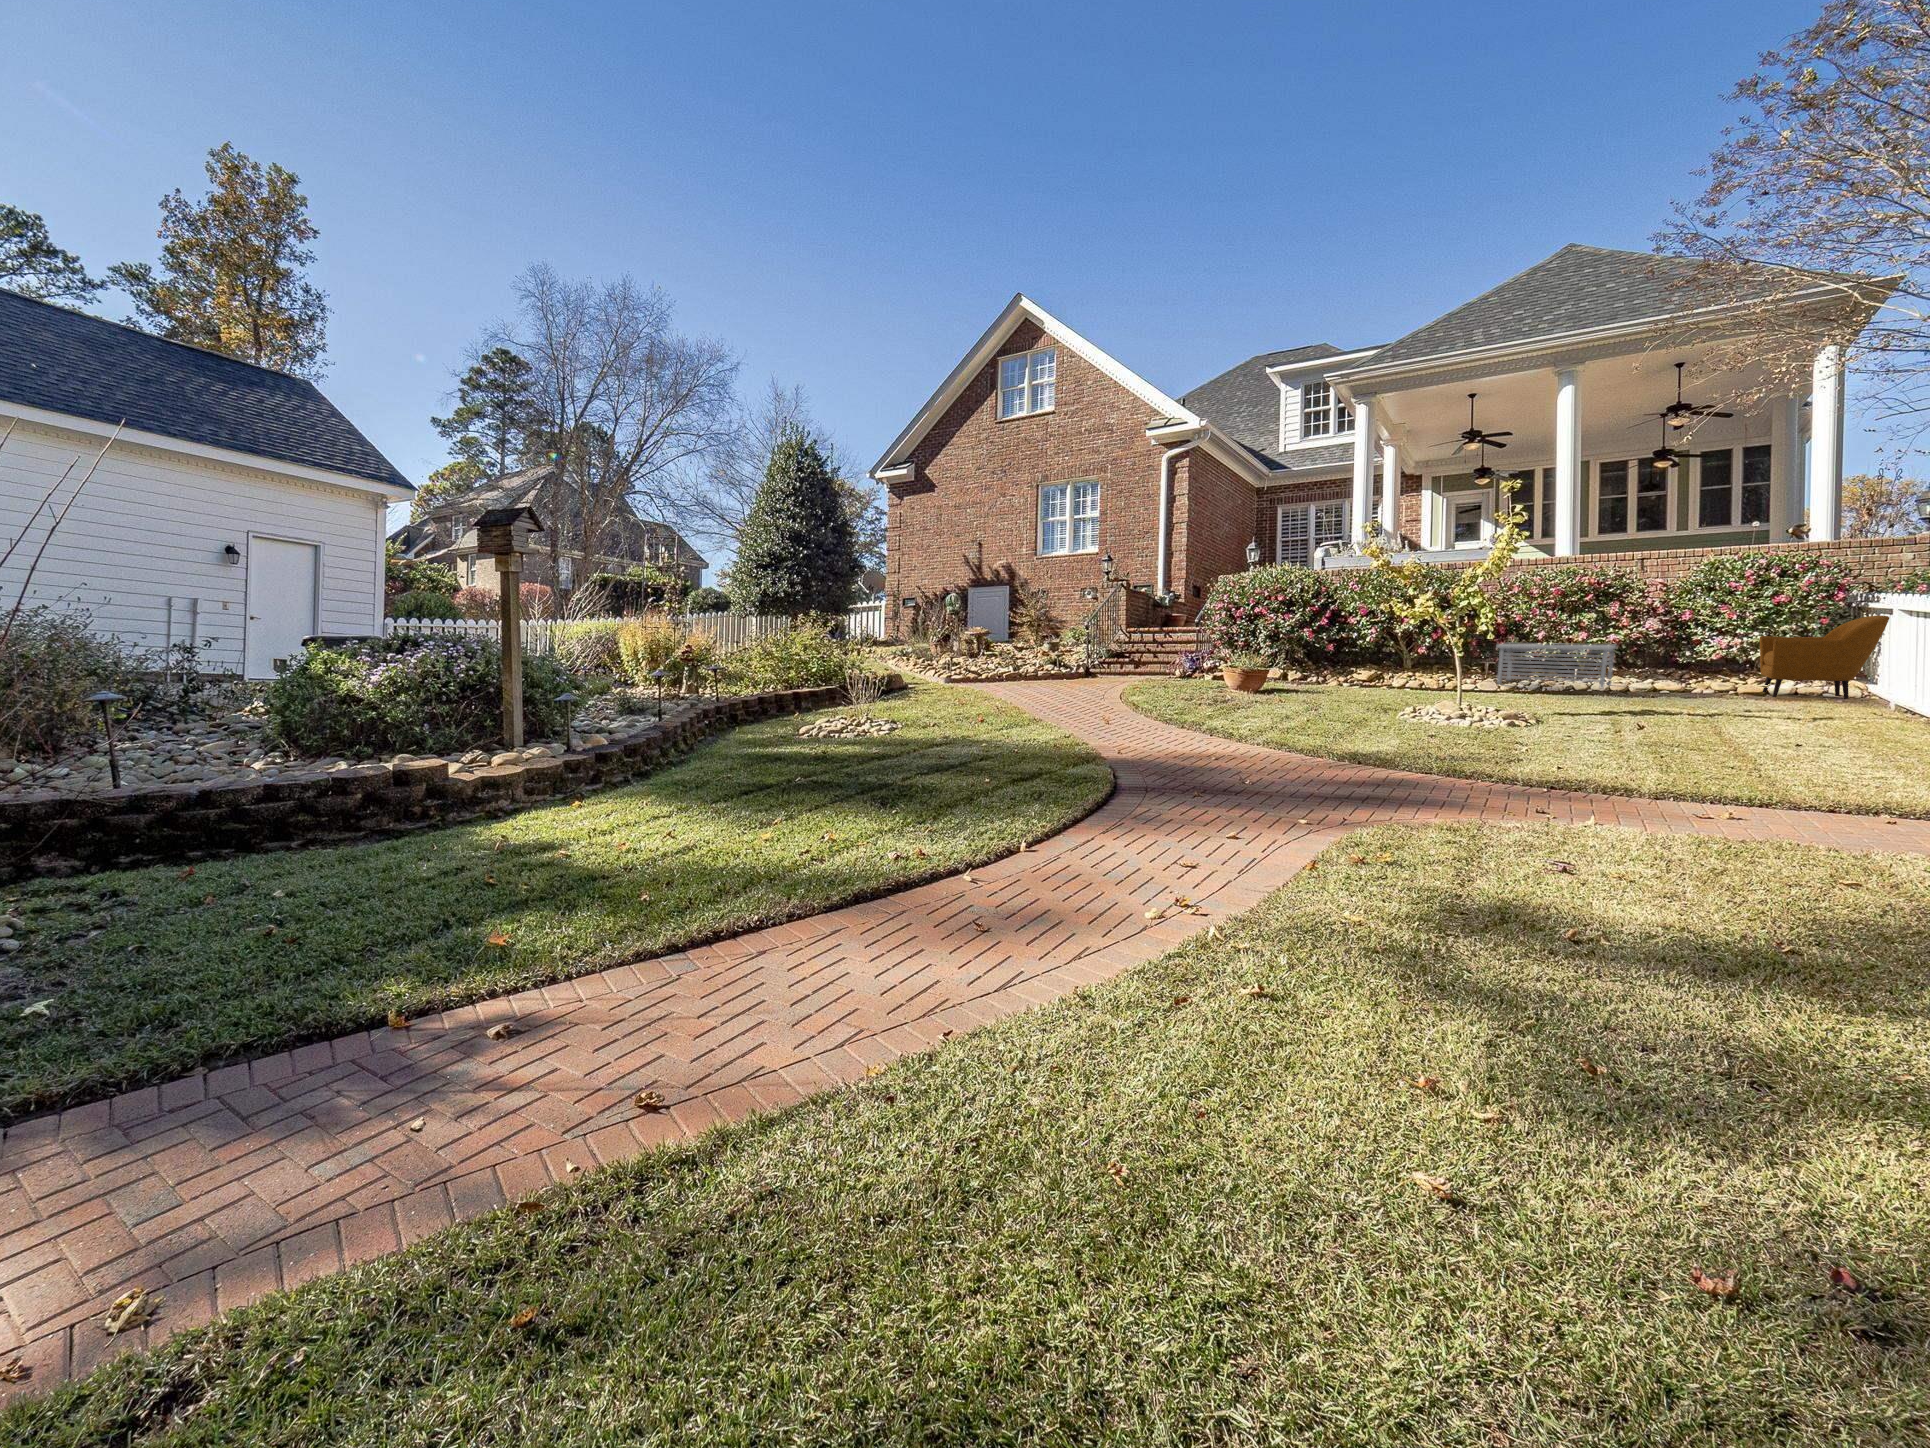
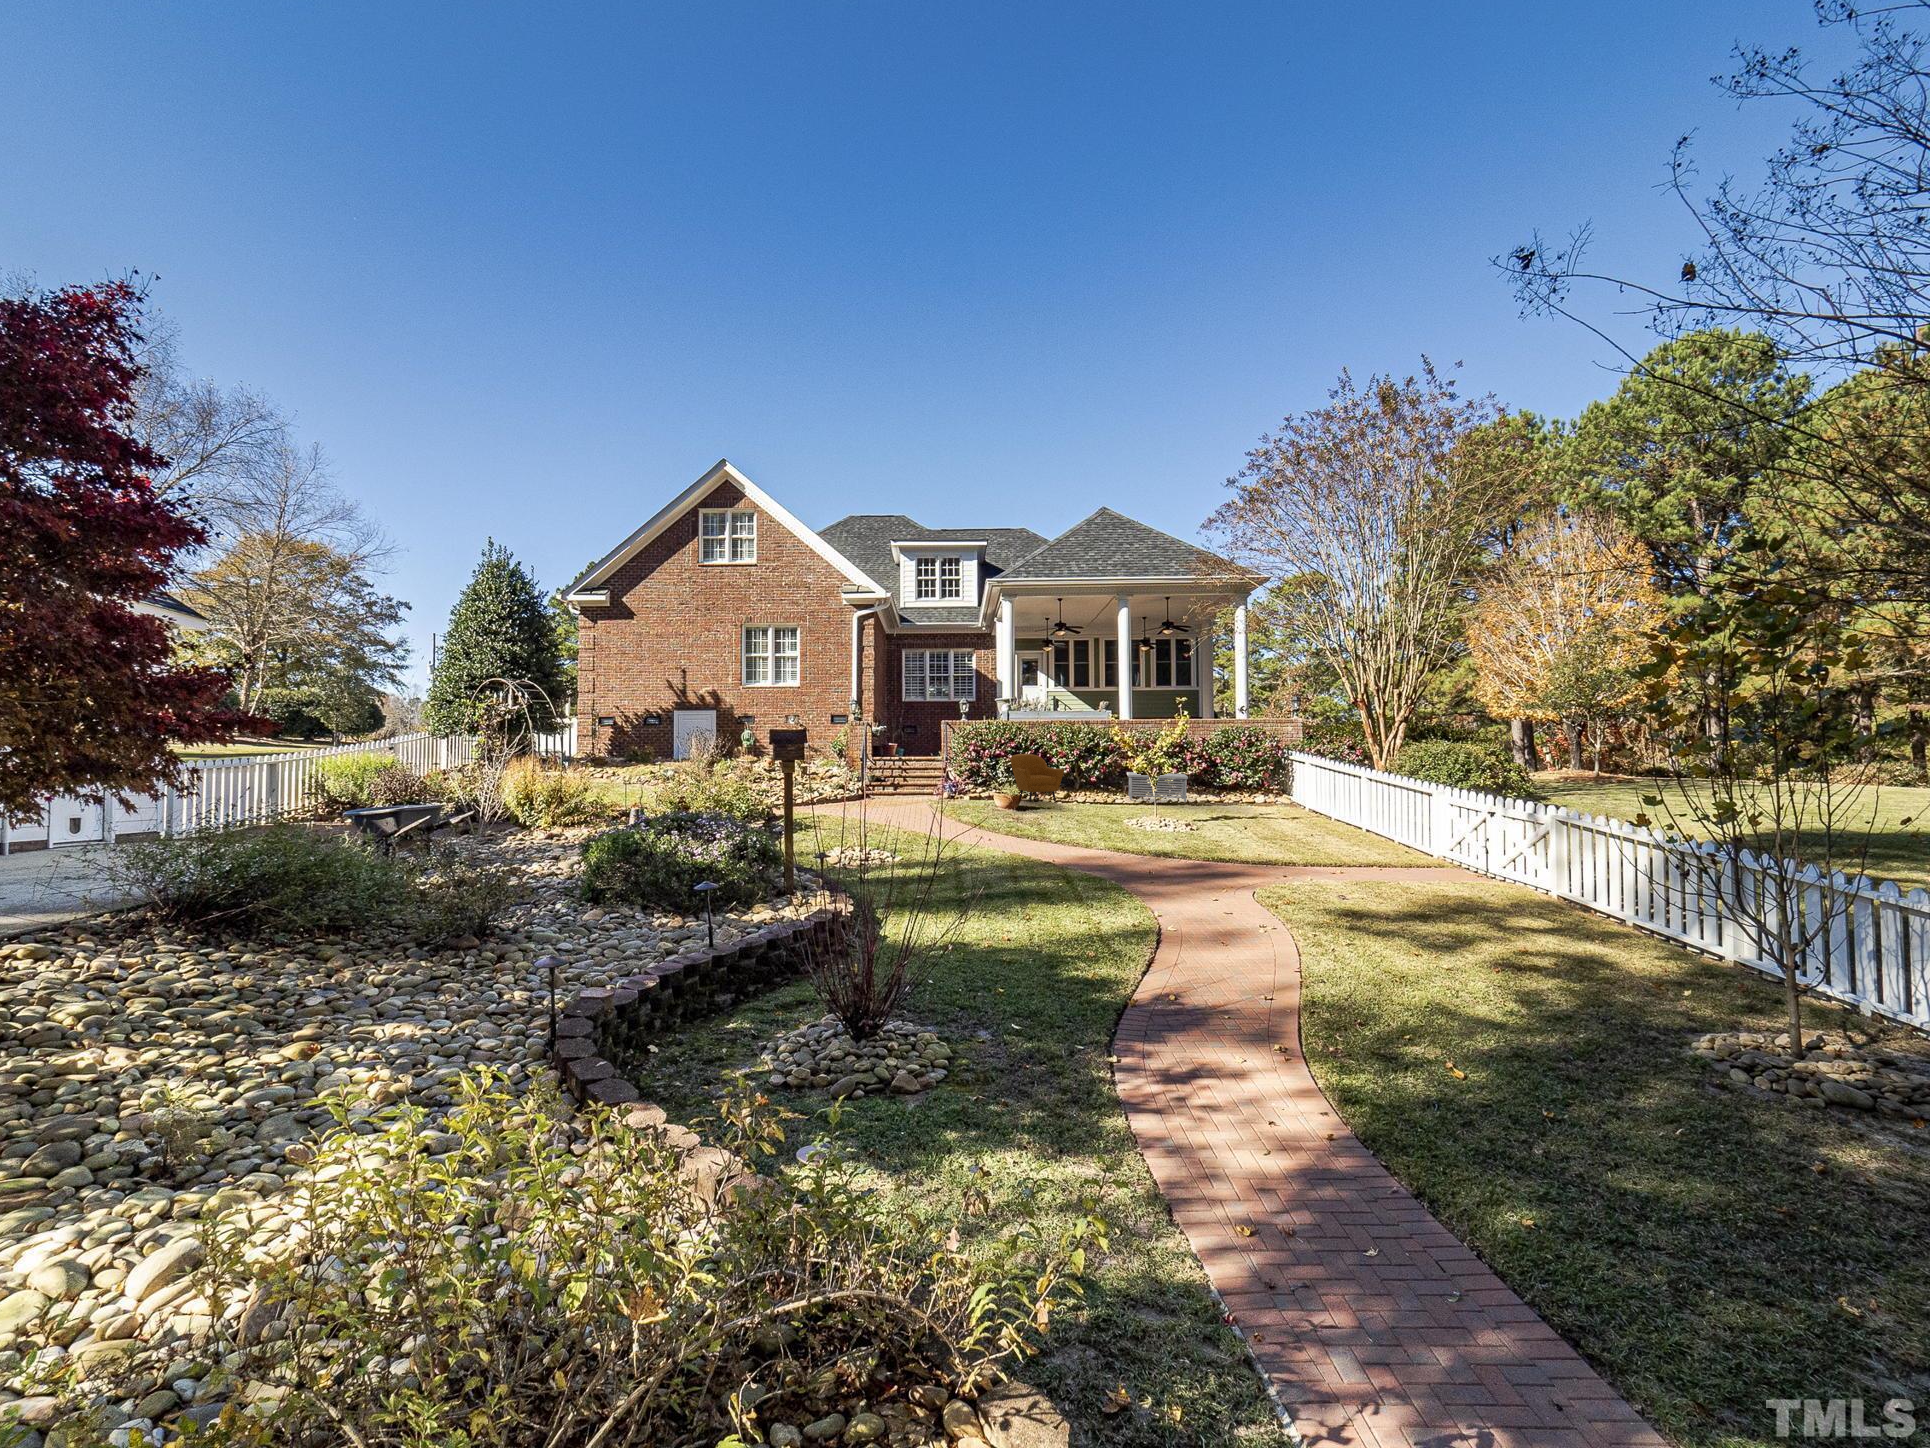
armchair: present [1760,616,1889,699] -> present [1011,754,1064,802]

